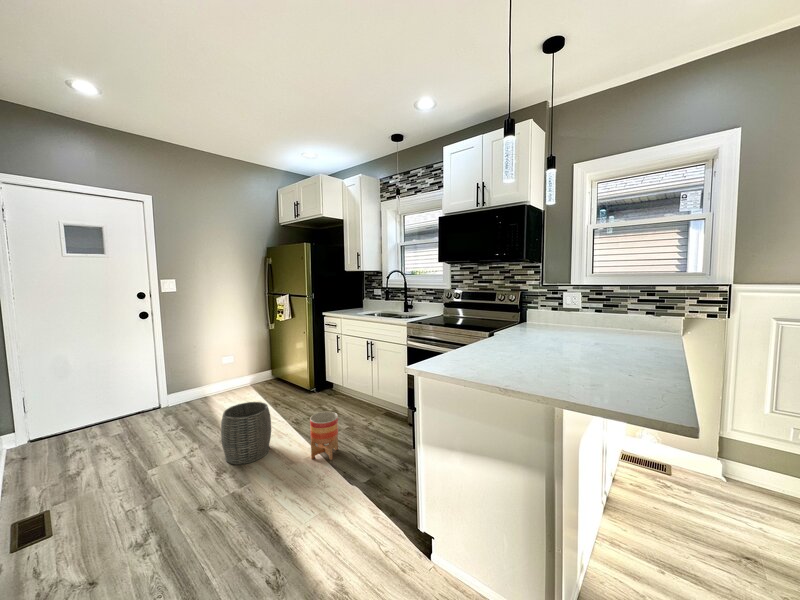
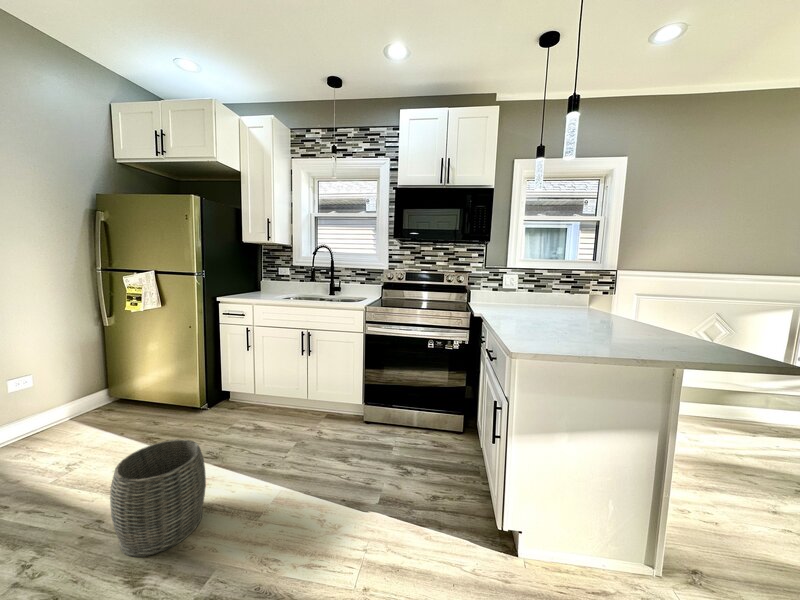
planter: present [310,411,338,460] -> none [275,427,315,499]

